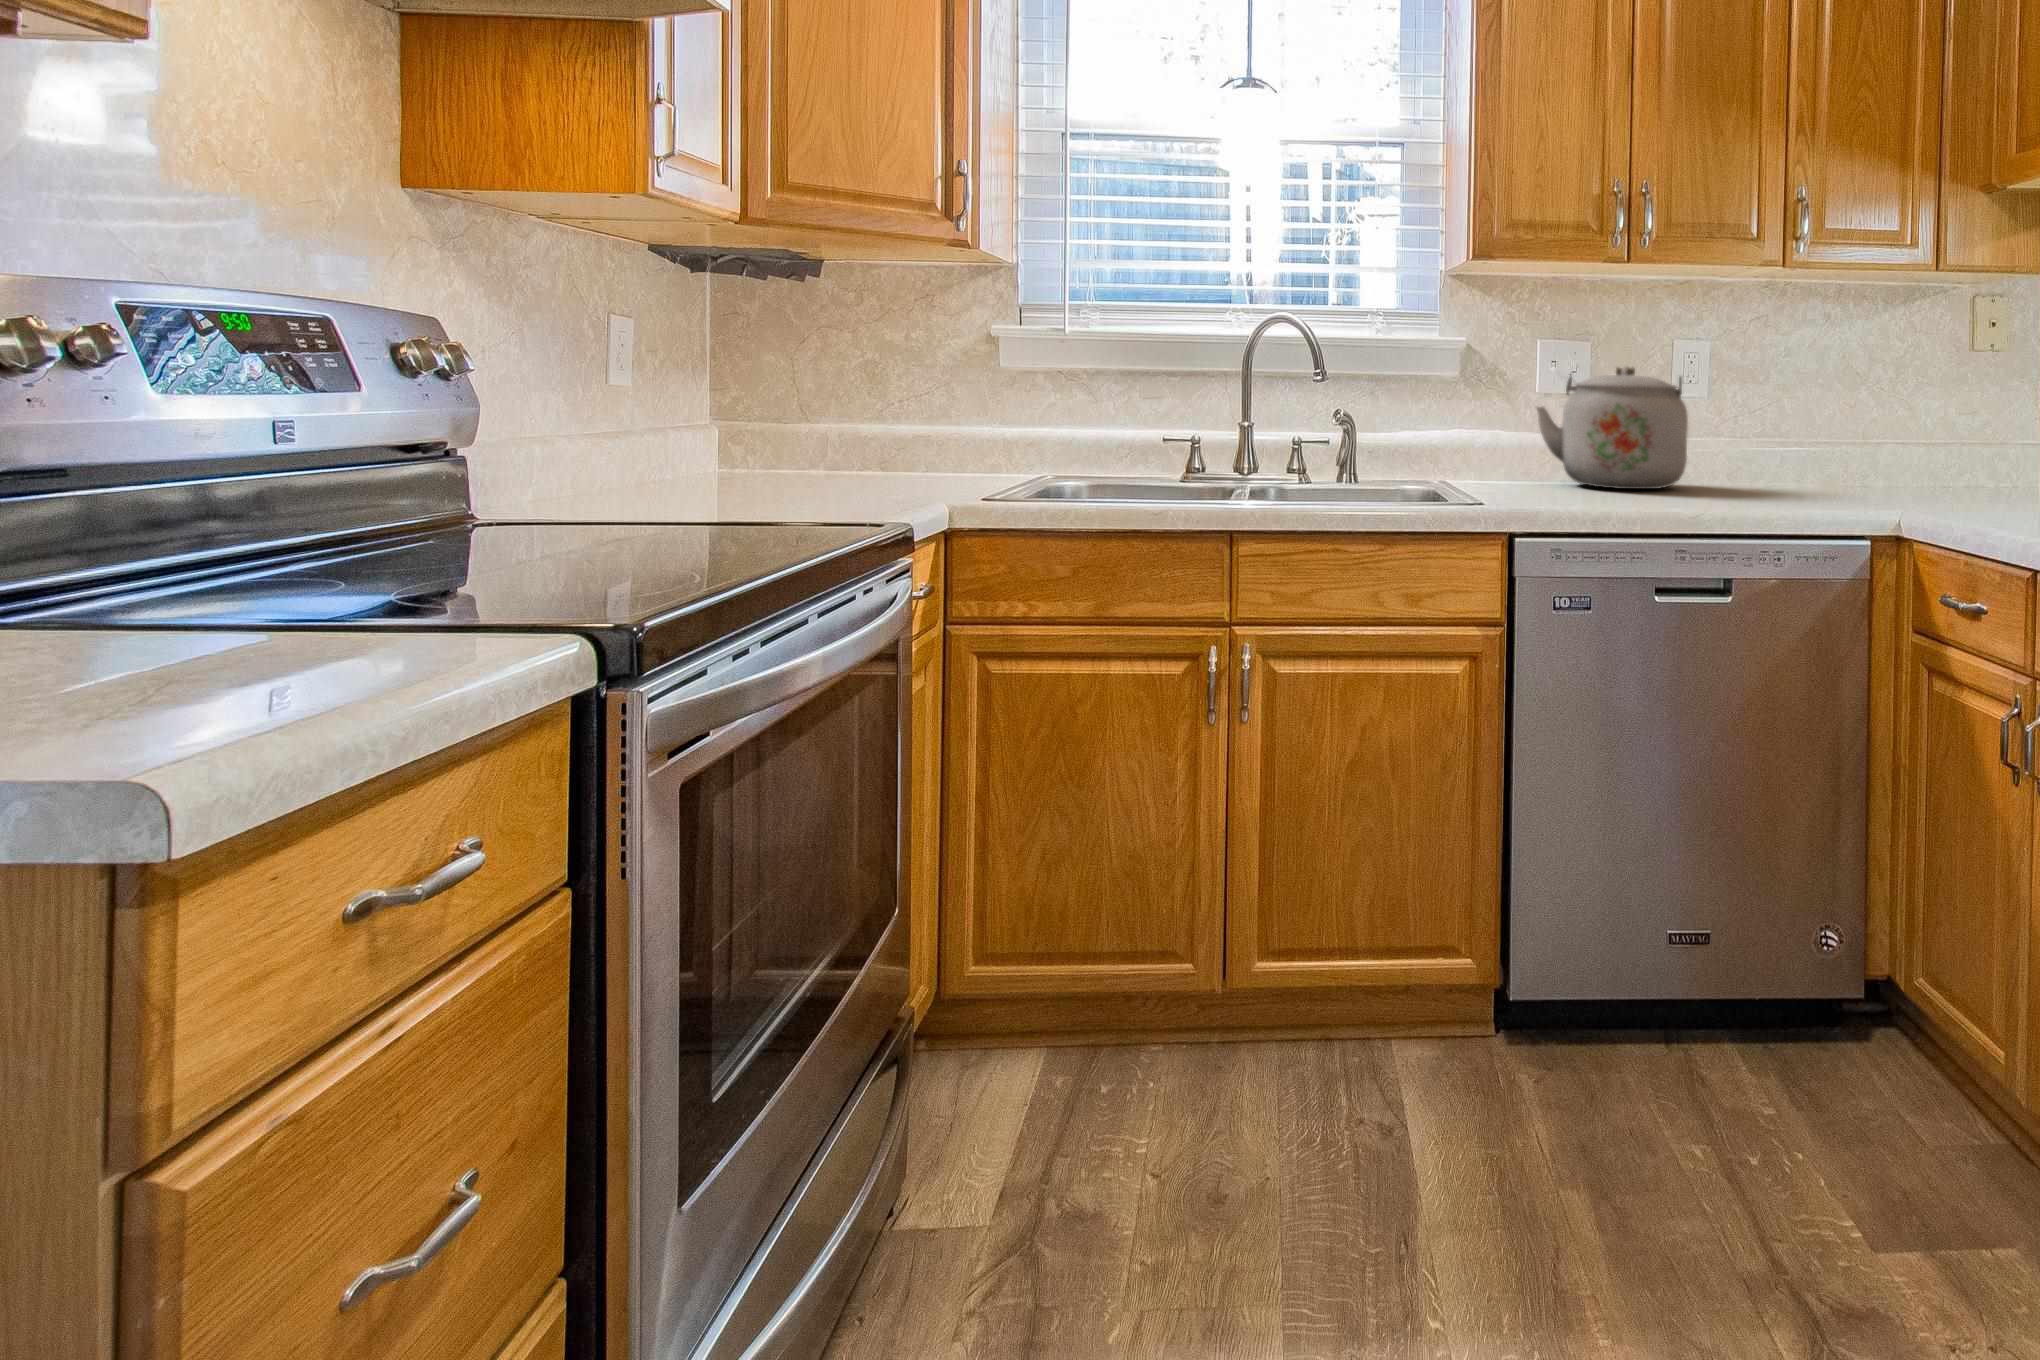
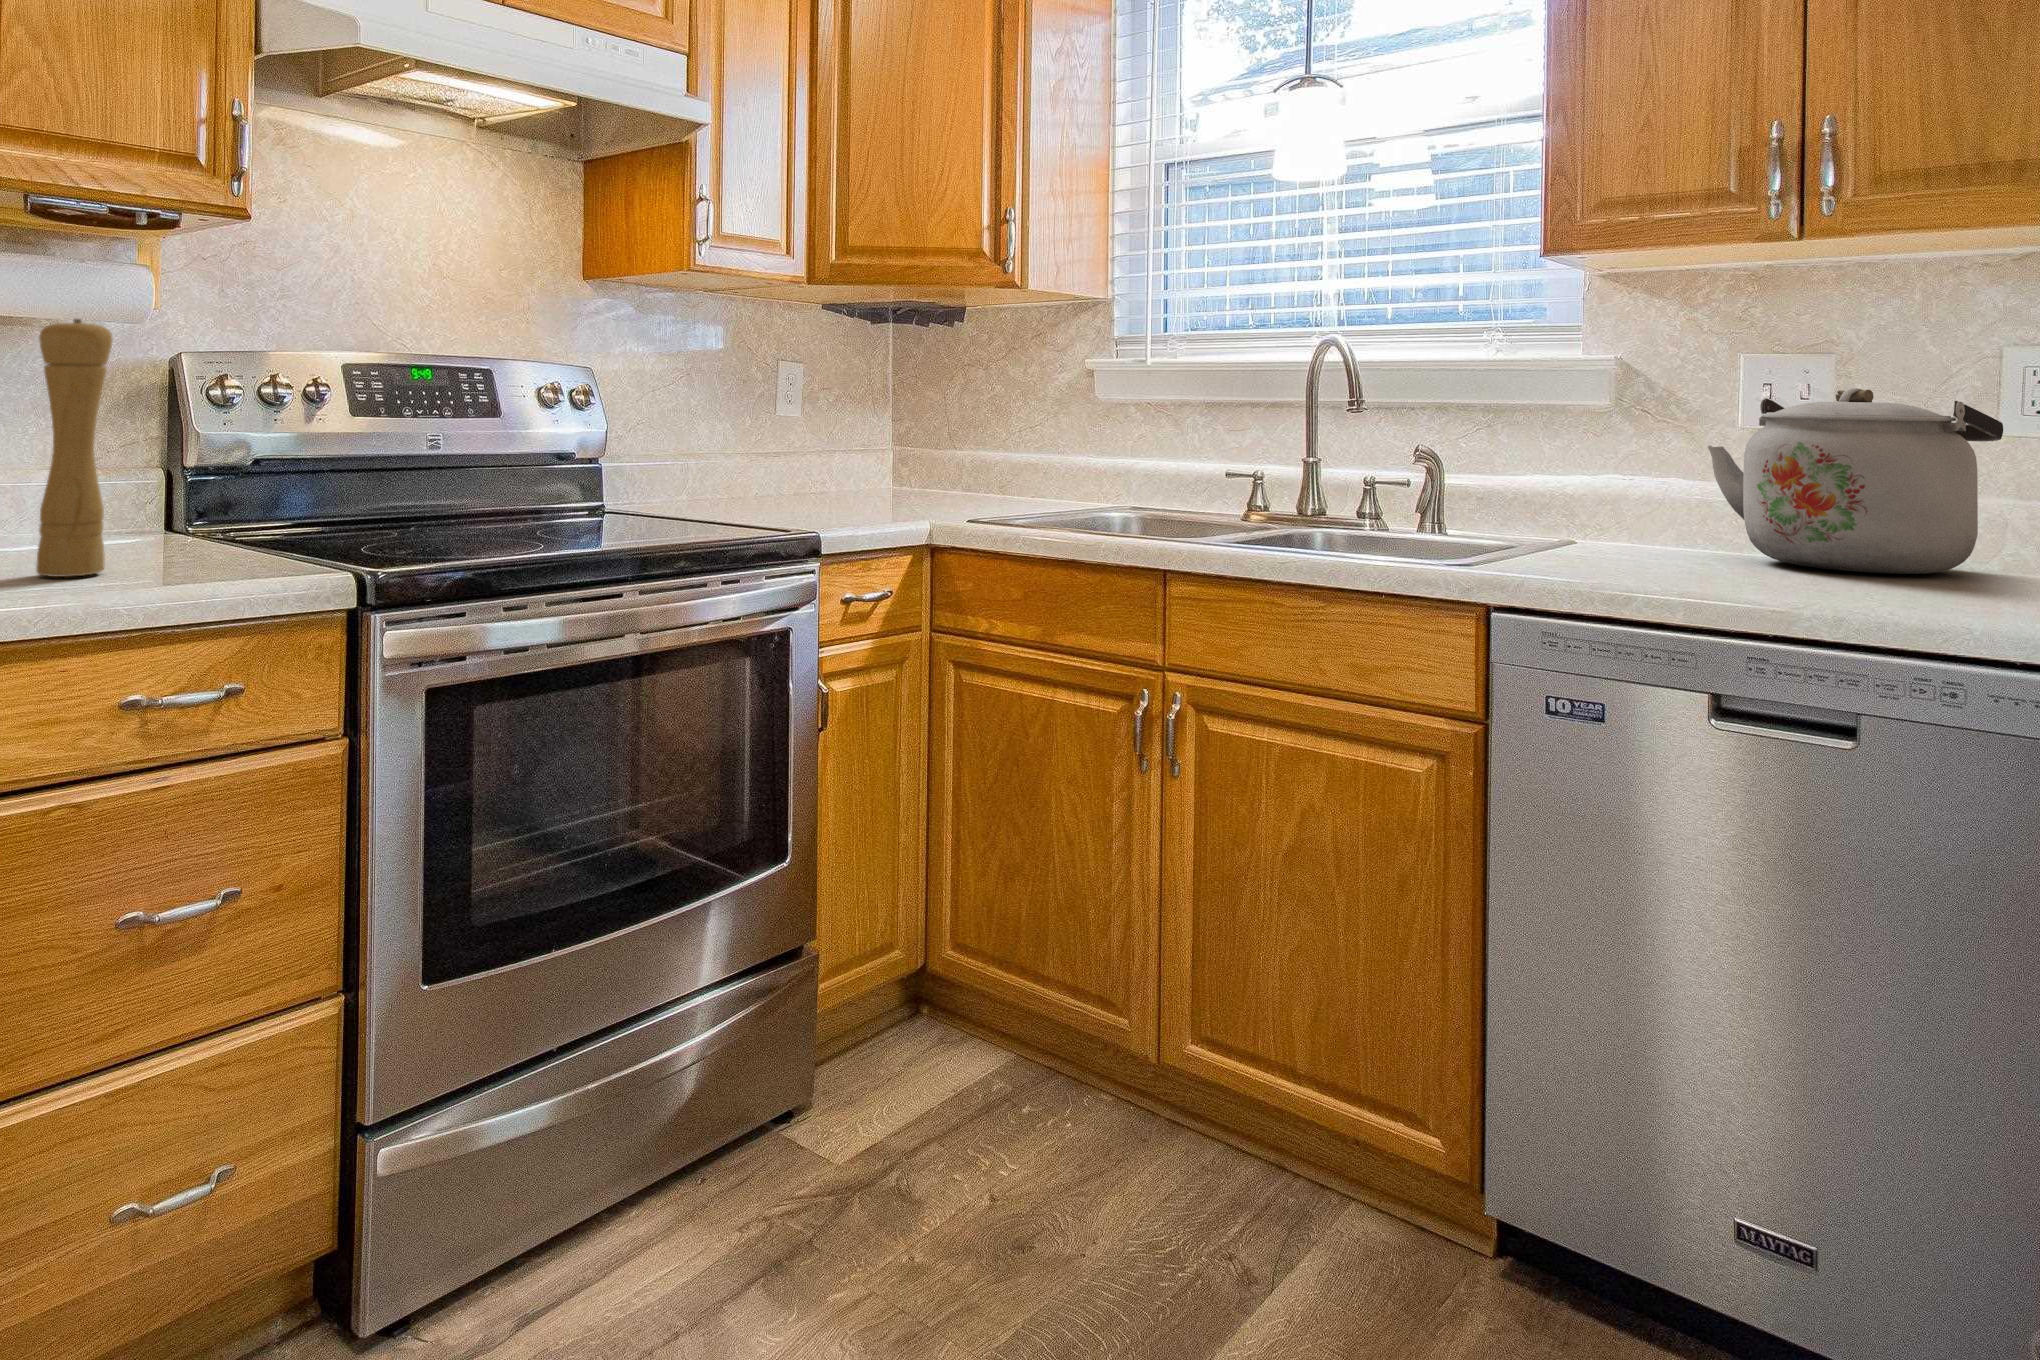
pepper mill: none [51,217,231,740] -> present [36,319,112,577]

